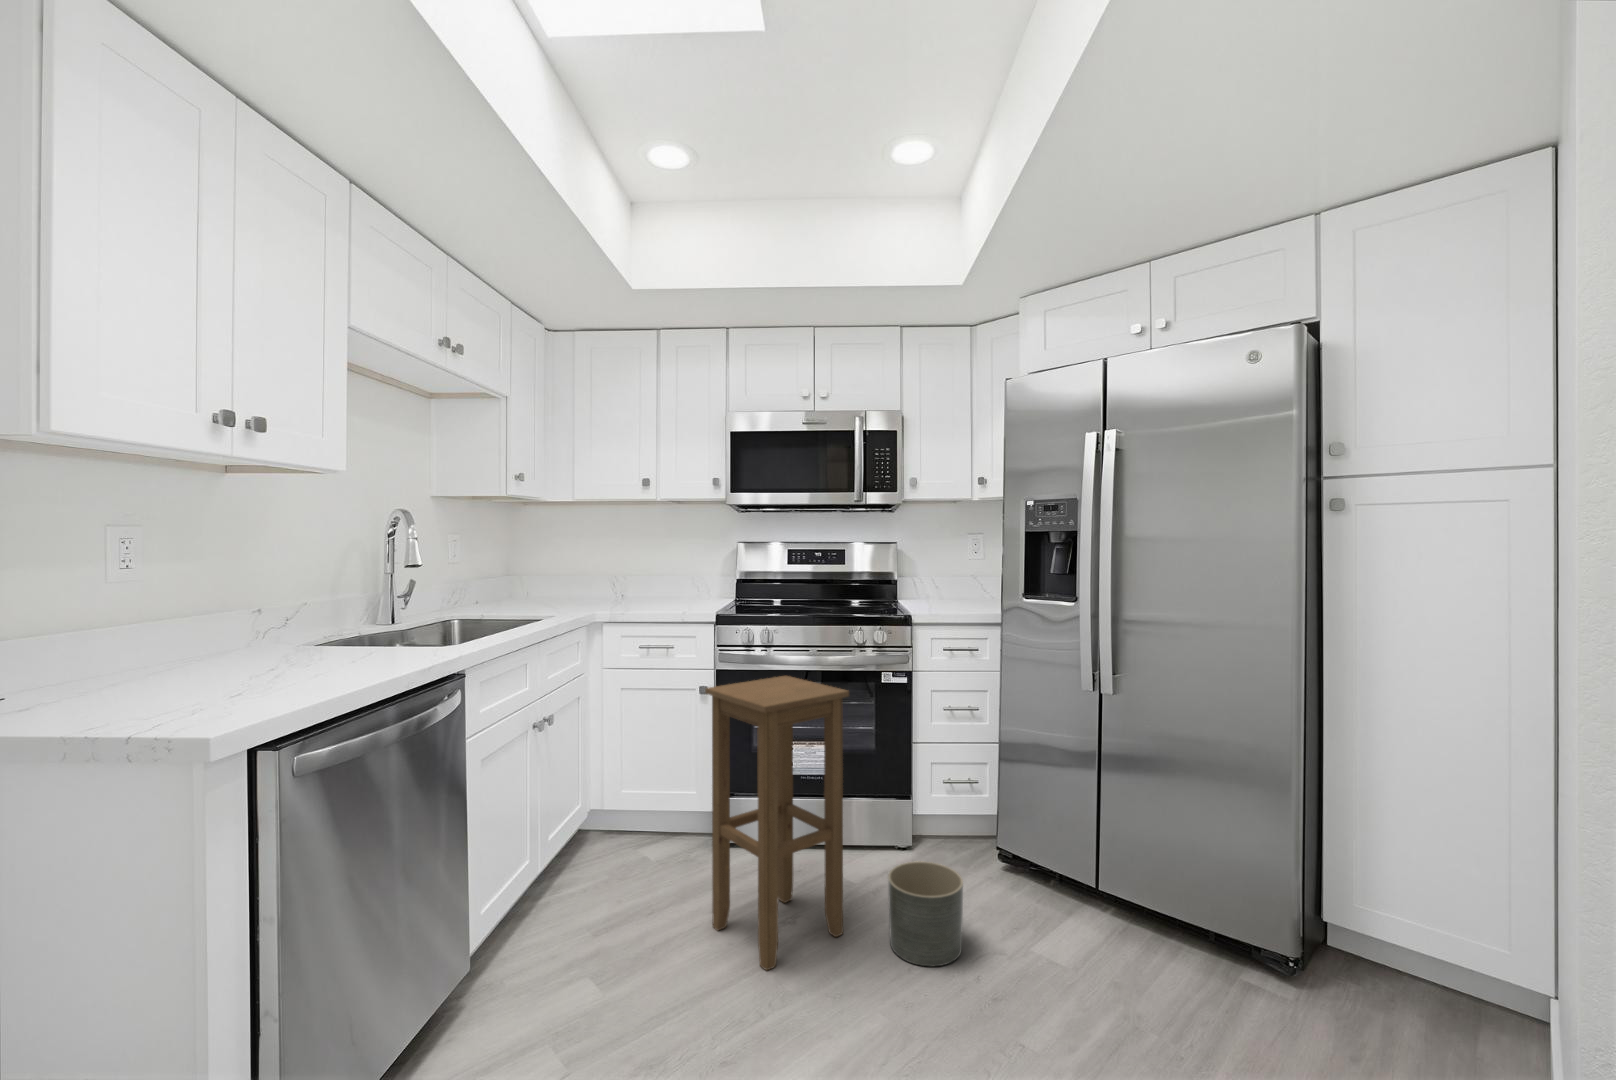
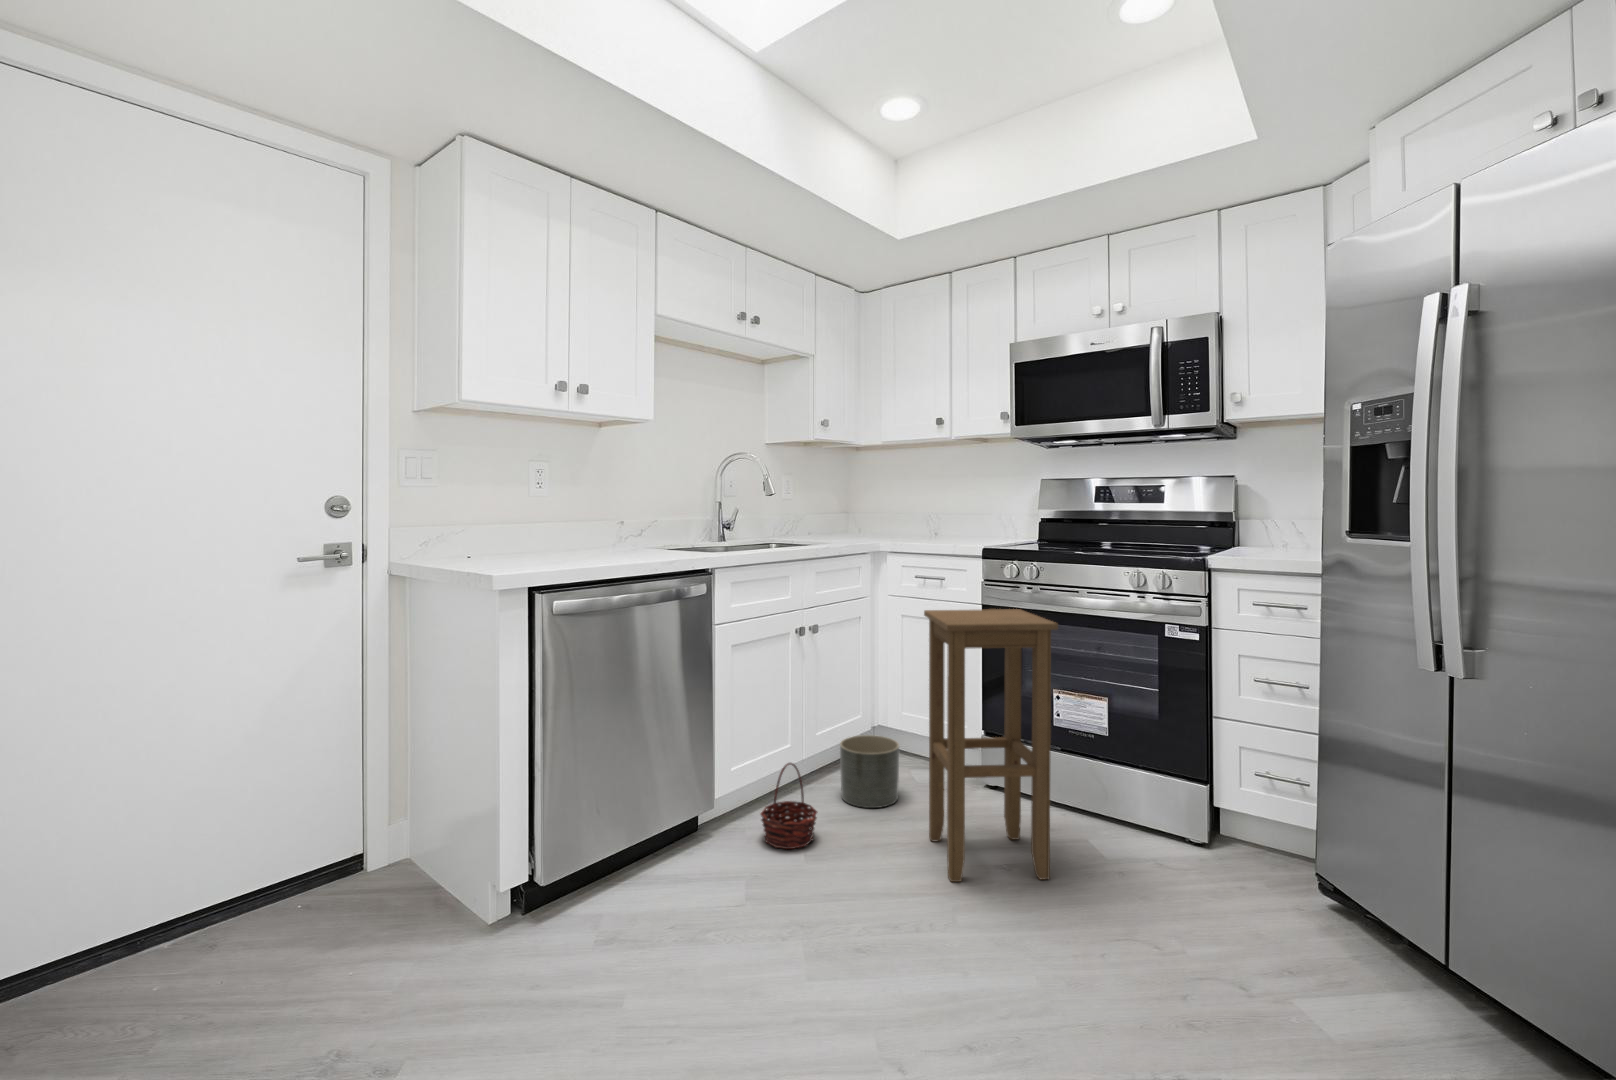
planter: present [888,861,963,966] -> present [840,735,899,808]
basket: none [529,890,601,1002] -> present [761,763,818,849]

